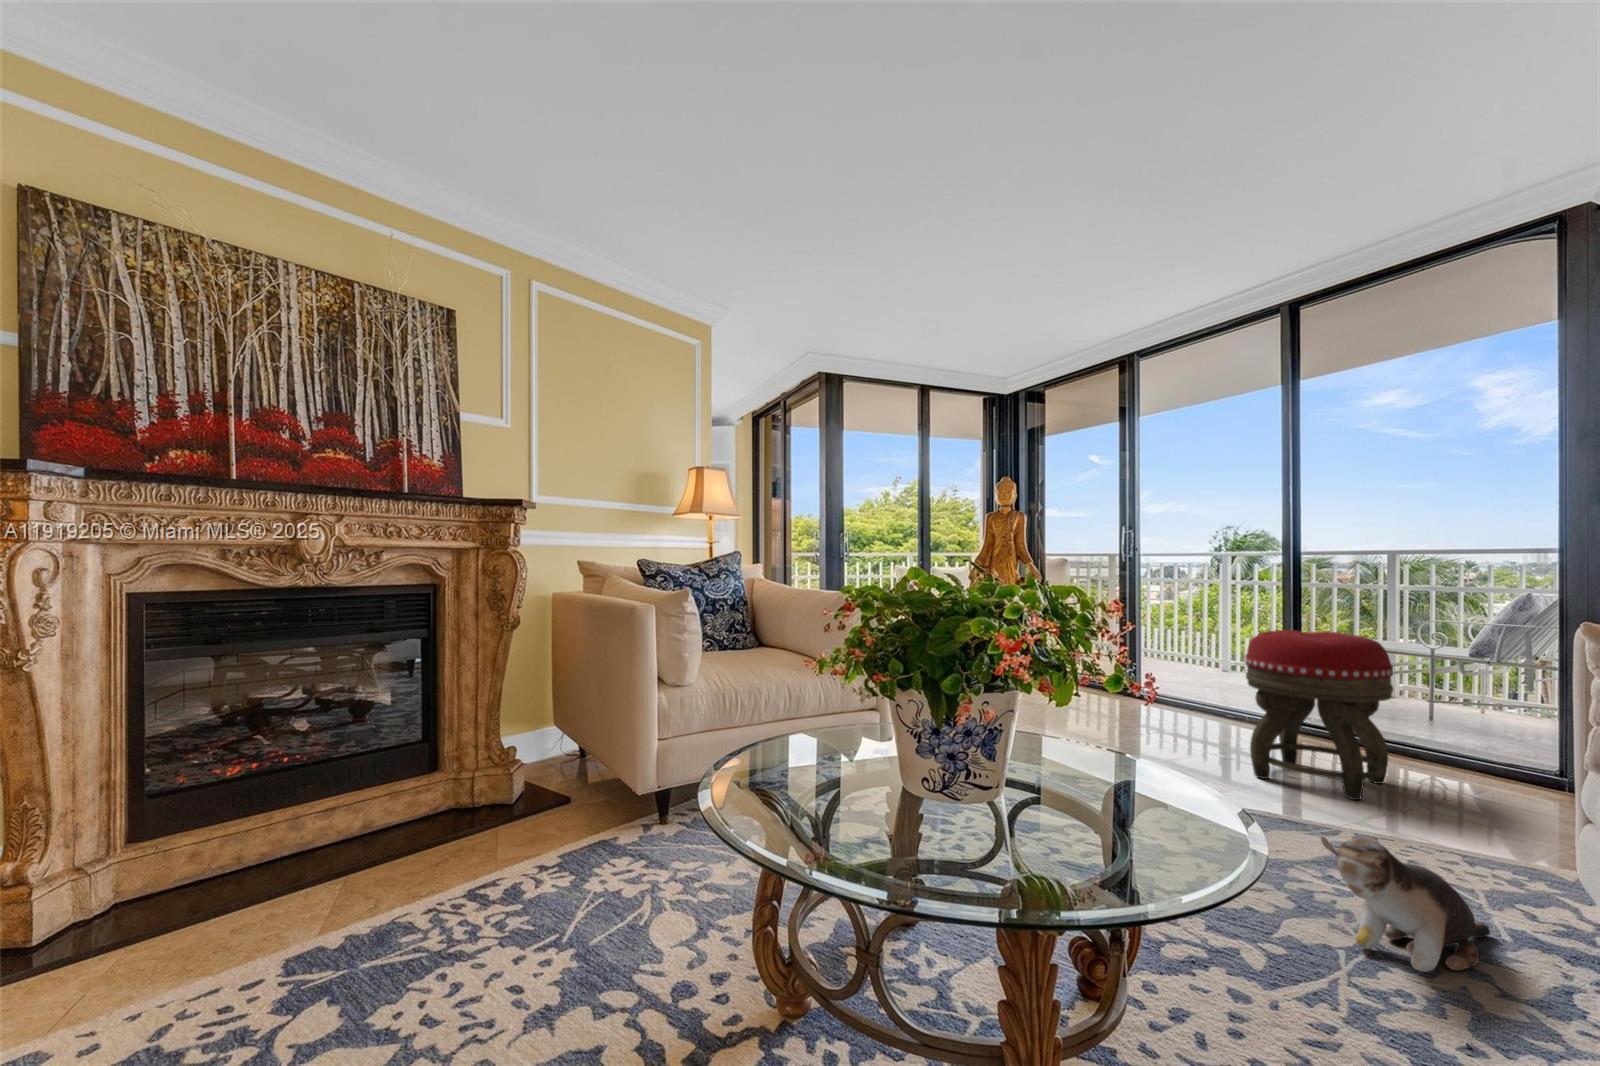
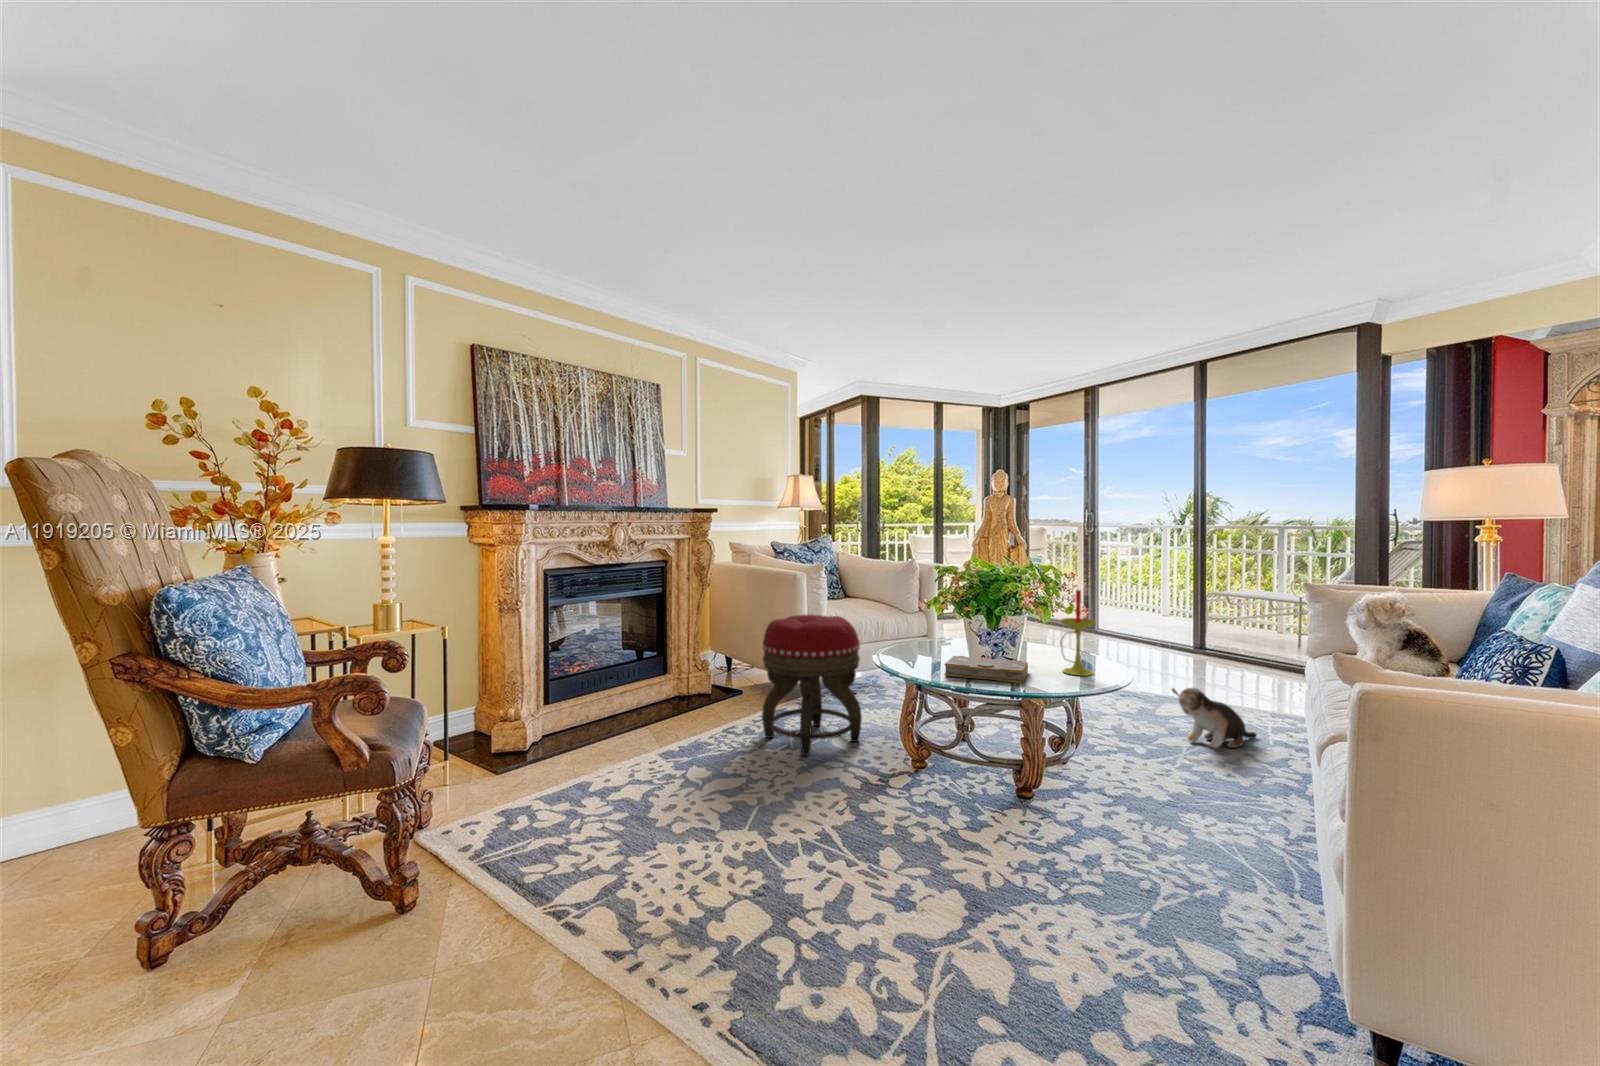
footstool: present [1245,630,1394,800] -> present [762,615,862,756]
candle: none [1097,631,1184,846] -> present [1060,590,1096,676]
book: none [825,781,1024,876] -> present [944,656,1028,683]

